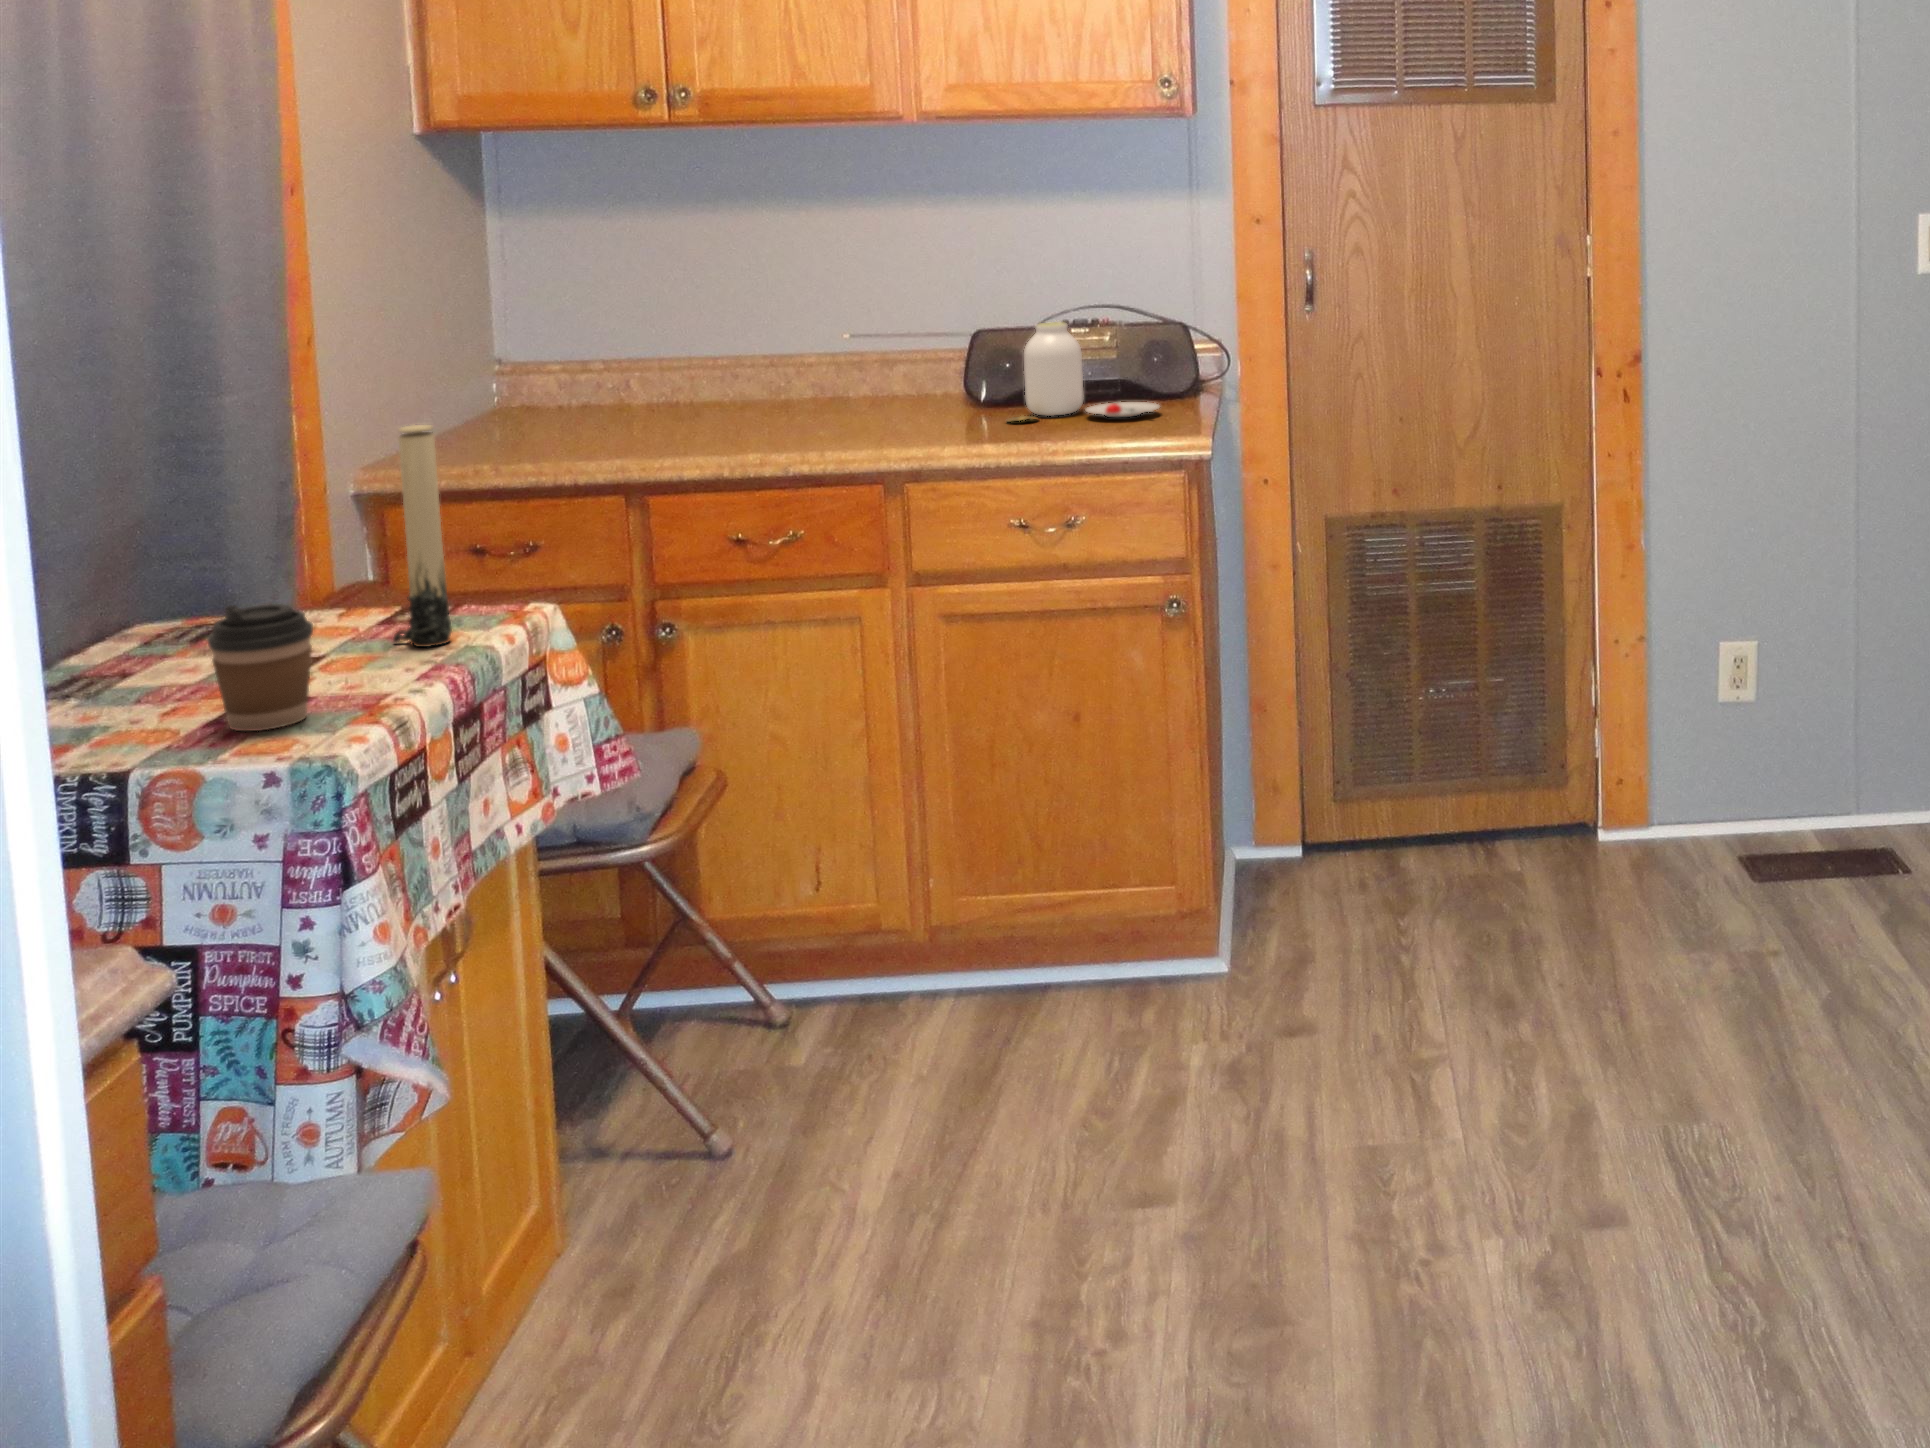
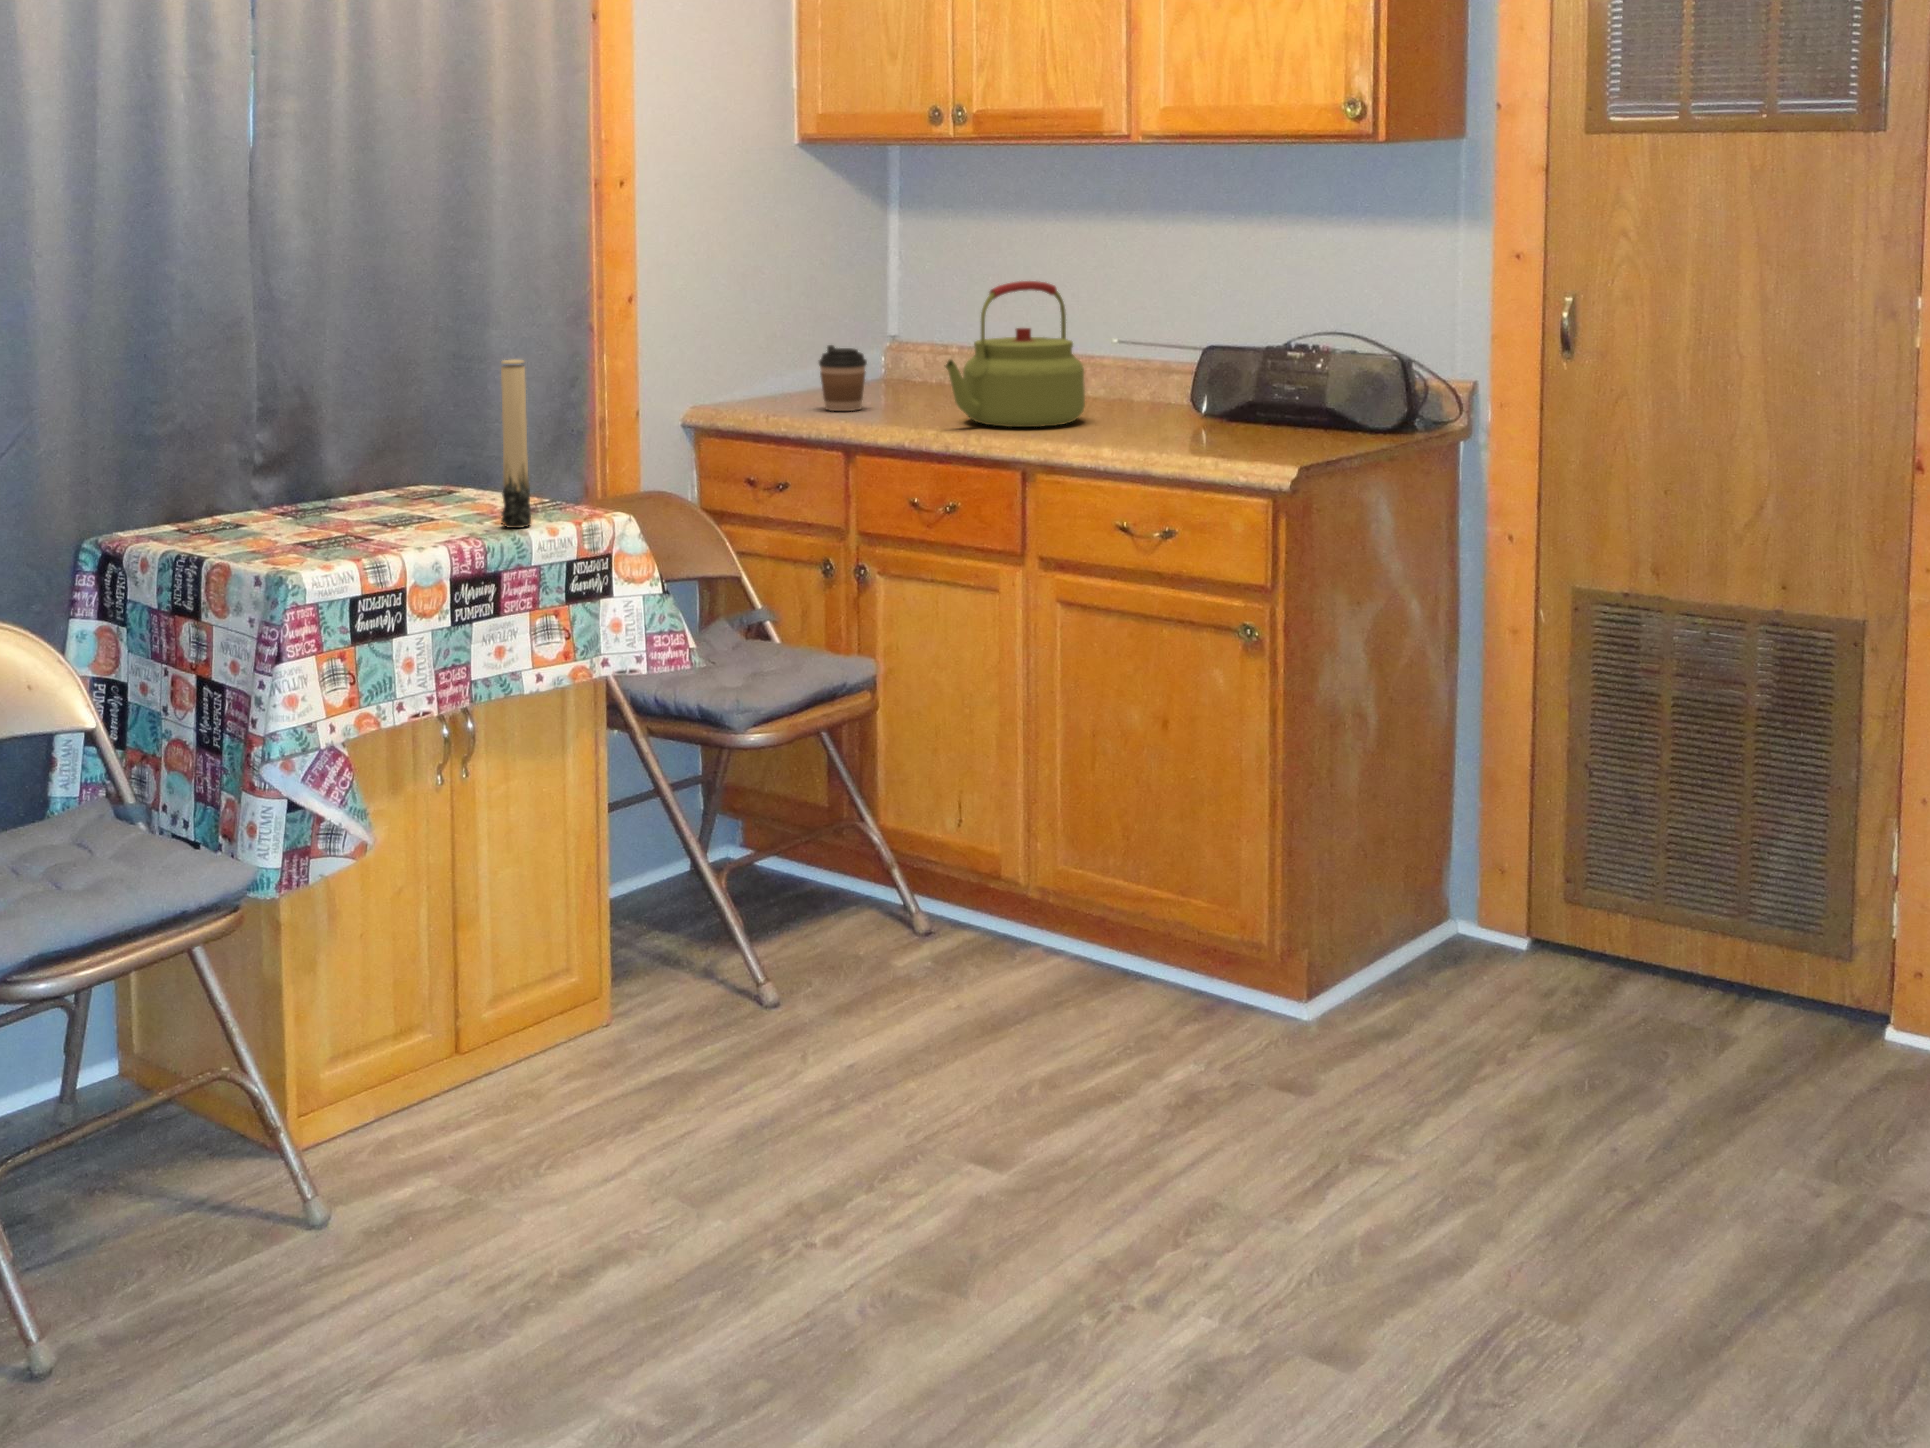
kettle: none [740,276,881,439] -> present [945,281,1085,427]
jar: present [1007,322,1159,421] -> none [1179,342,1327,442]
coffee cup: present [208,604,313,731] -> present [819,345,867,411]

